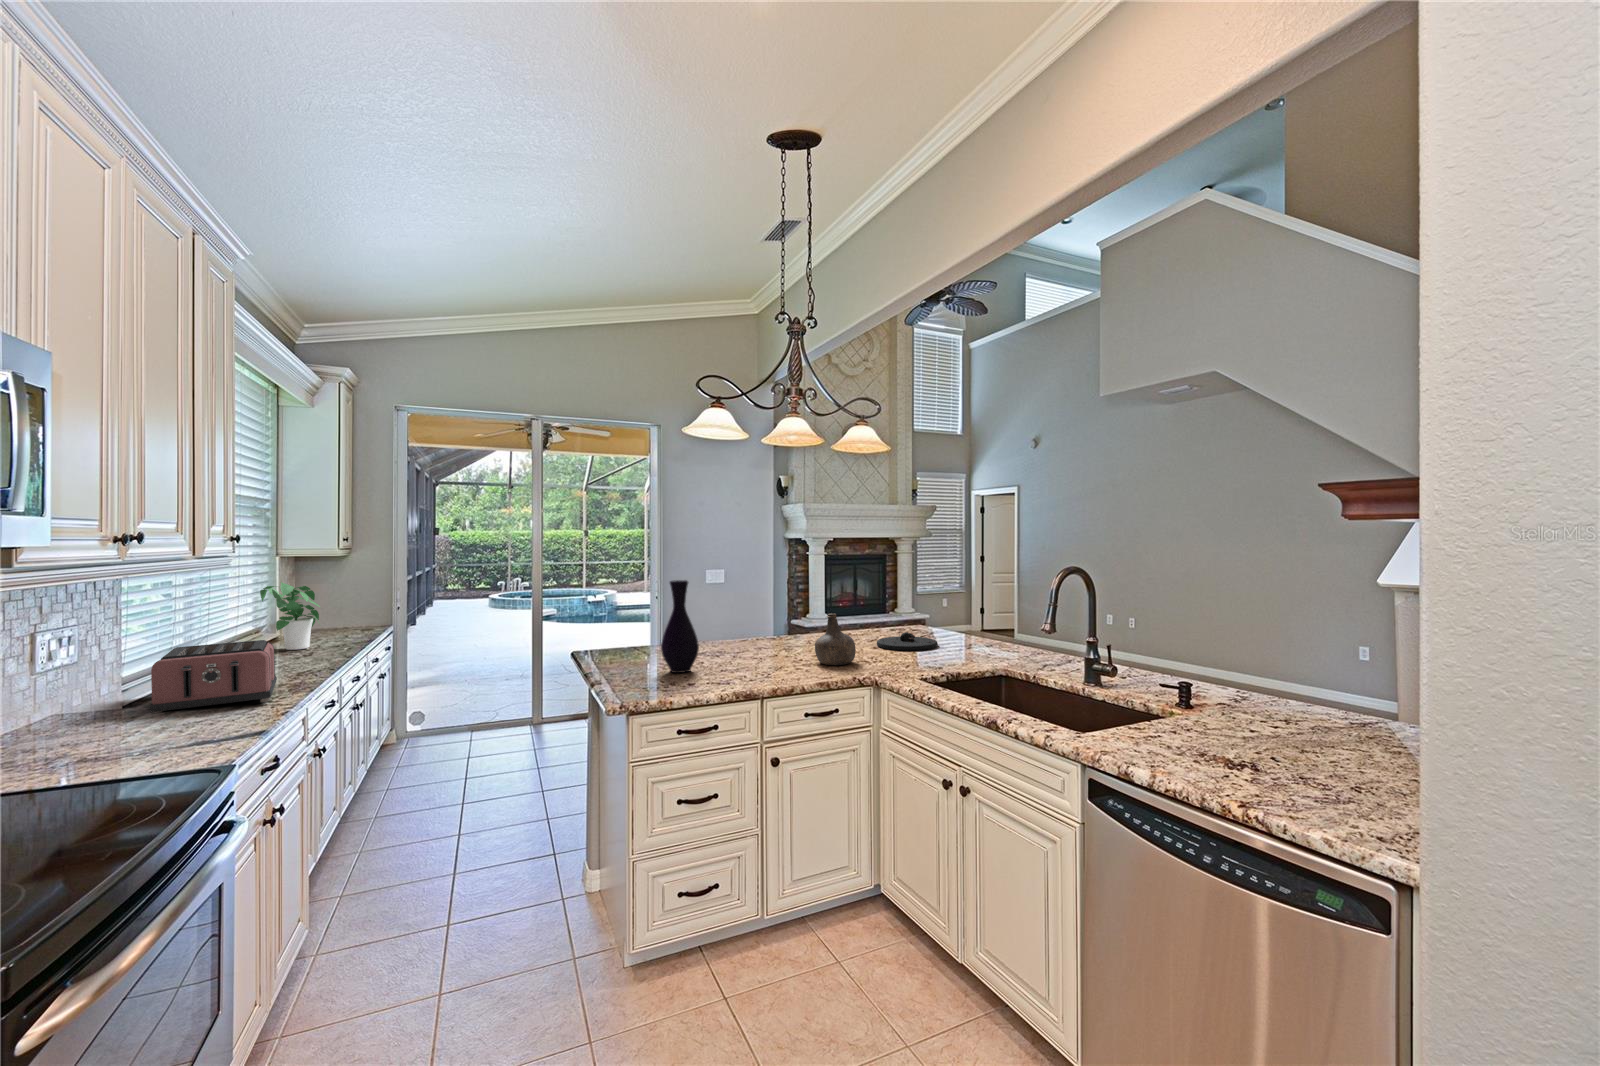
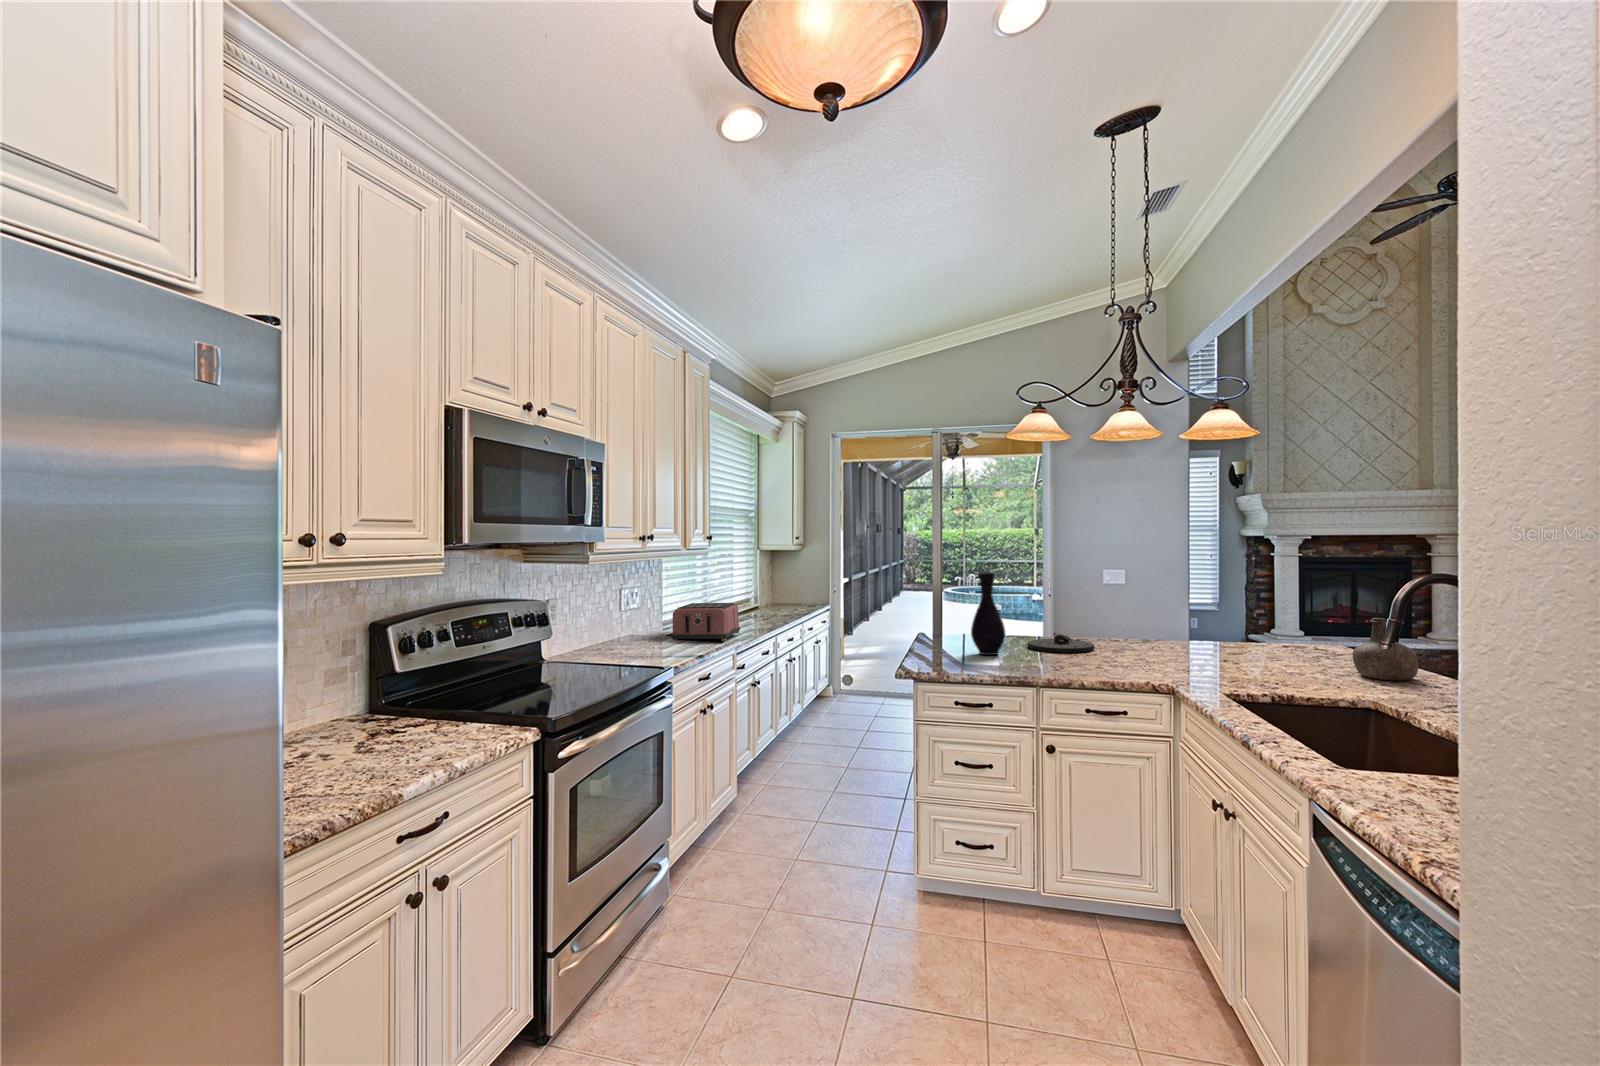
potted plant: present [260,583,320,650] -> none [759,569,792,615]
bottle: present [815,613,856,665] -> present [1353,618,1418,681]
plate: present [877,632,938,651] -> present [1028,633,1094,653]

